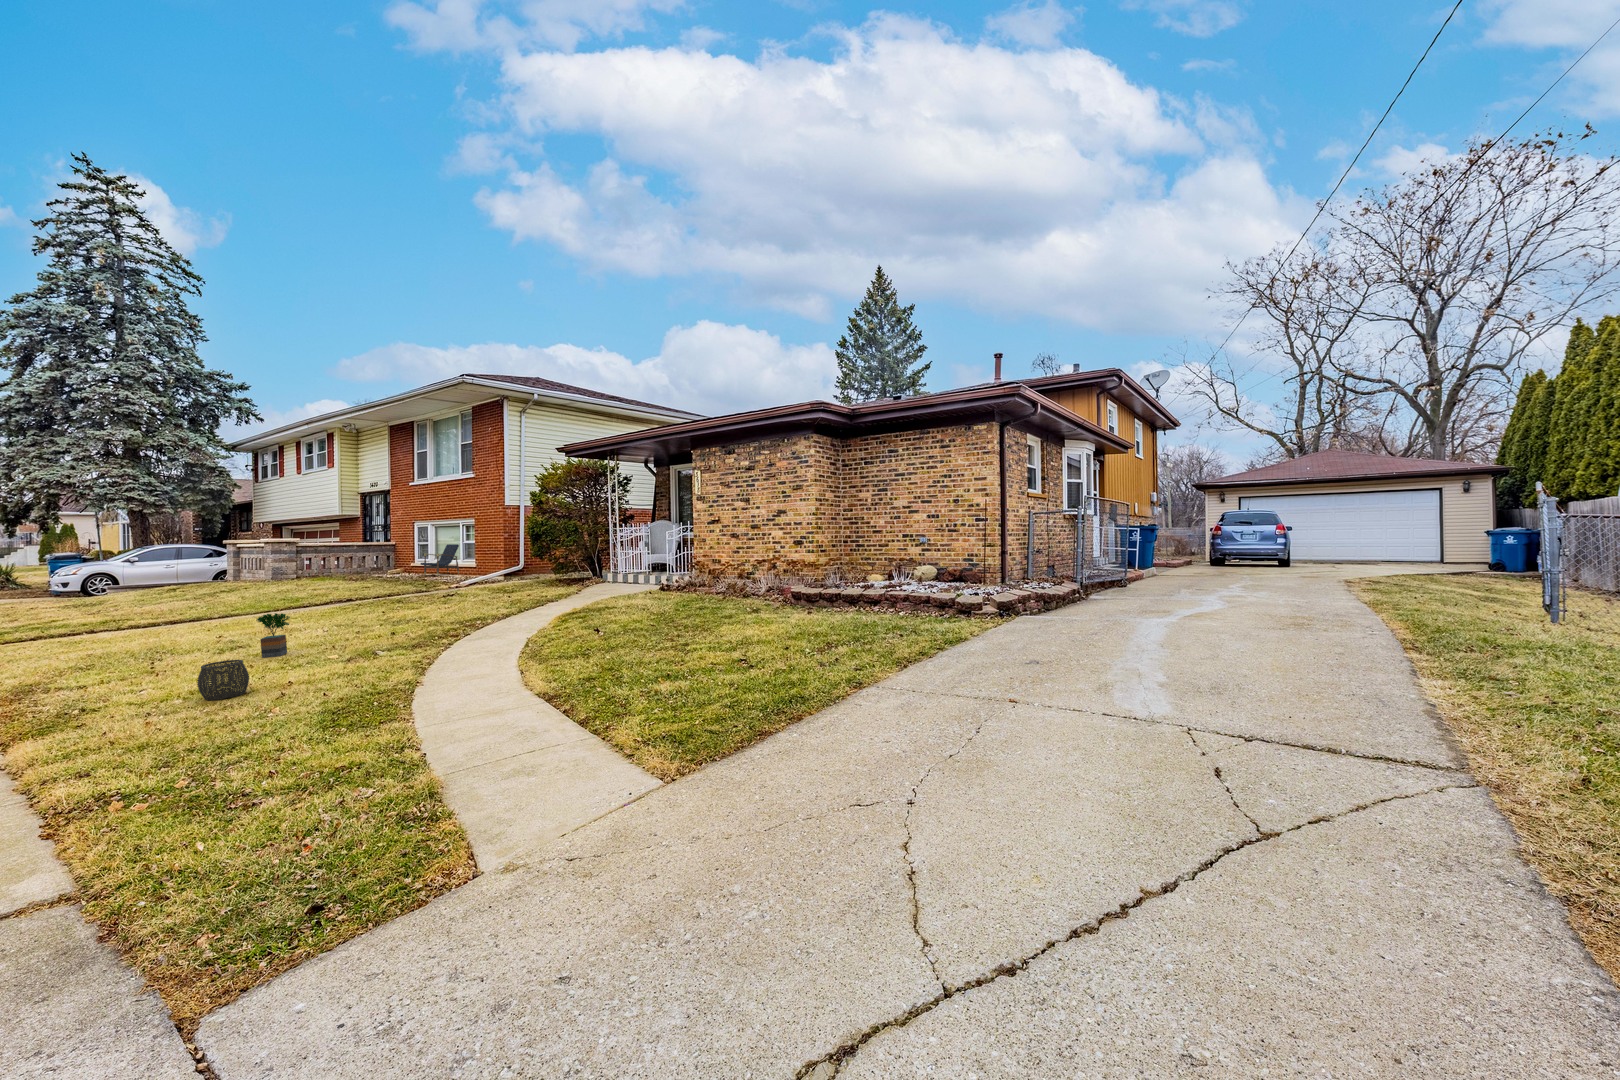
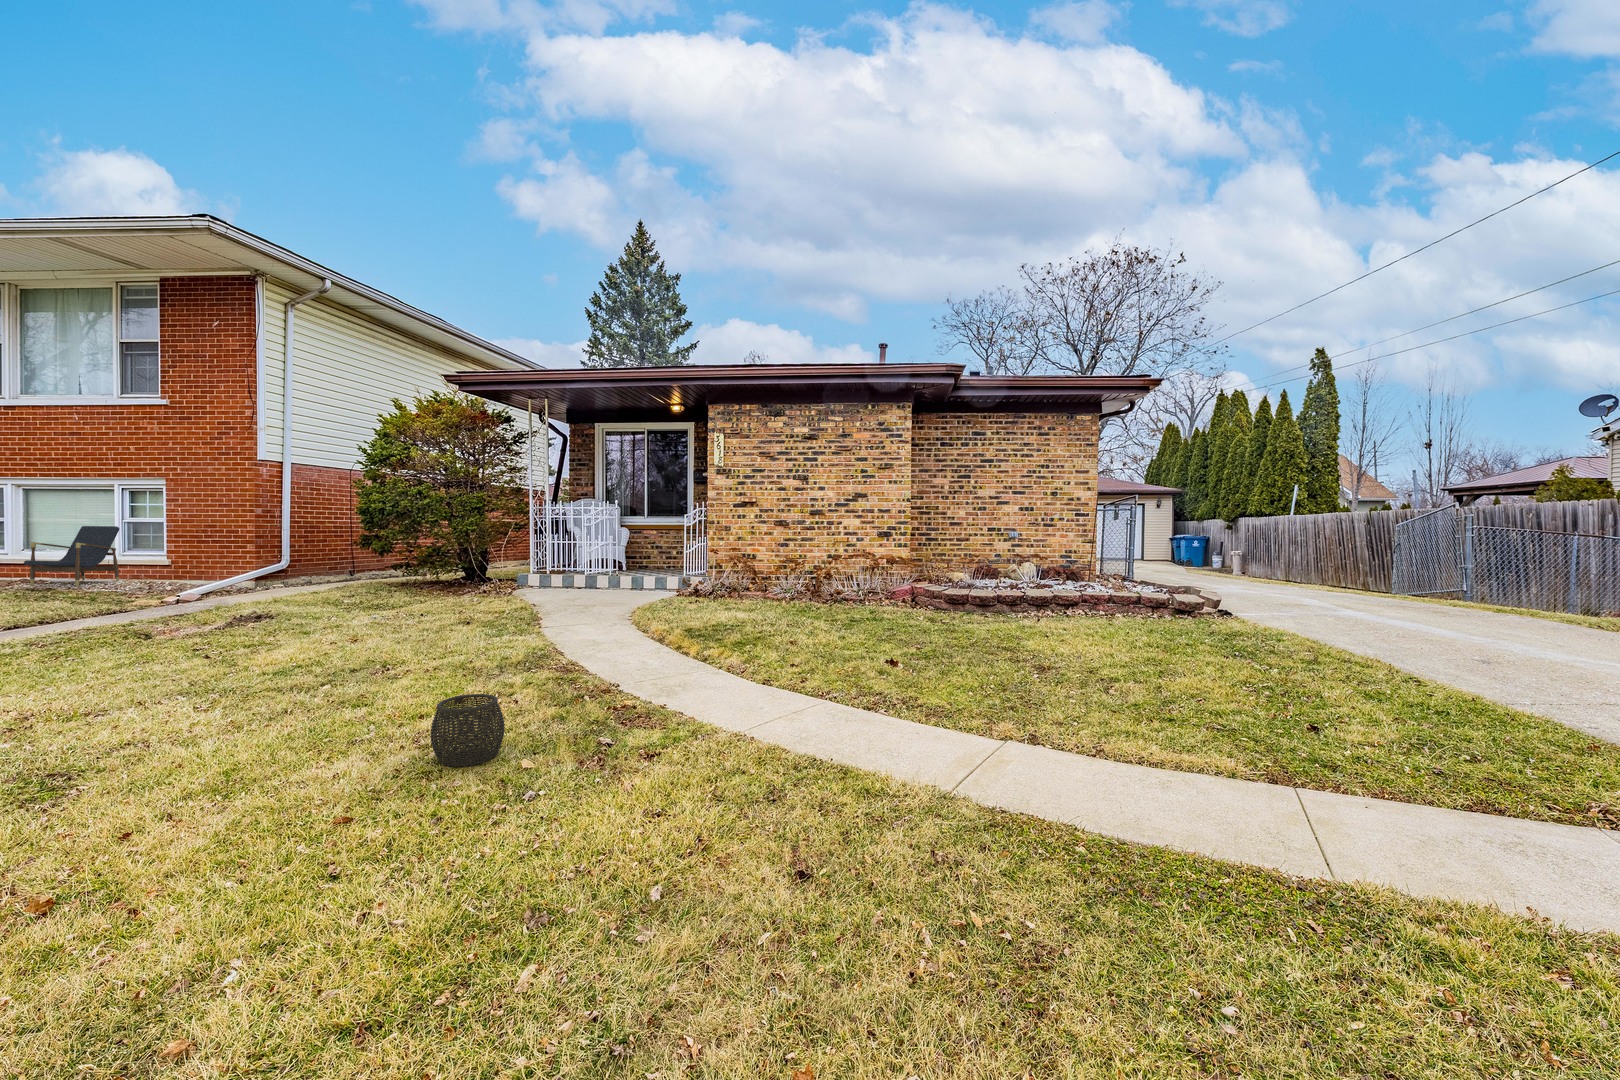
potted tree: present [257,613,290,658] -> none [284,696,387,829]
woven basket: present [197,660,249,700] -> present [430,694,505,767]

